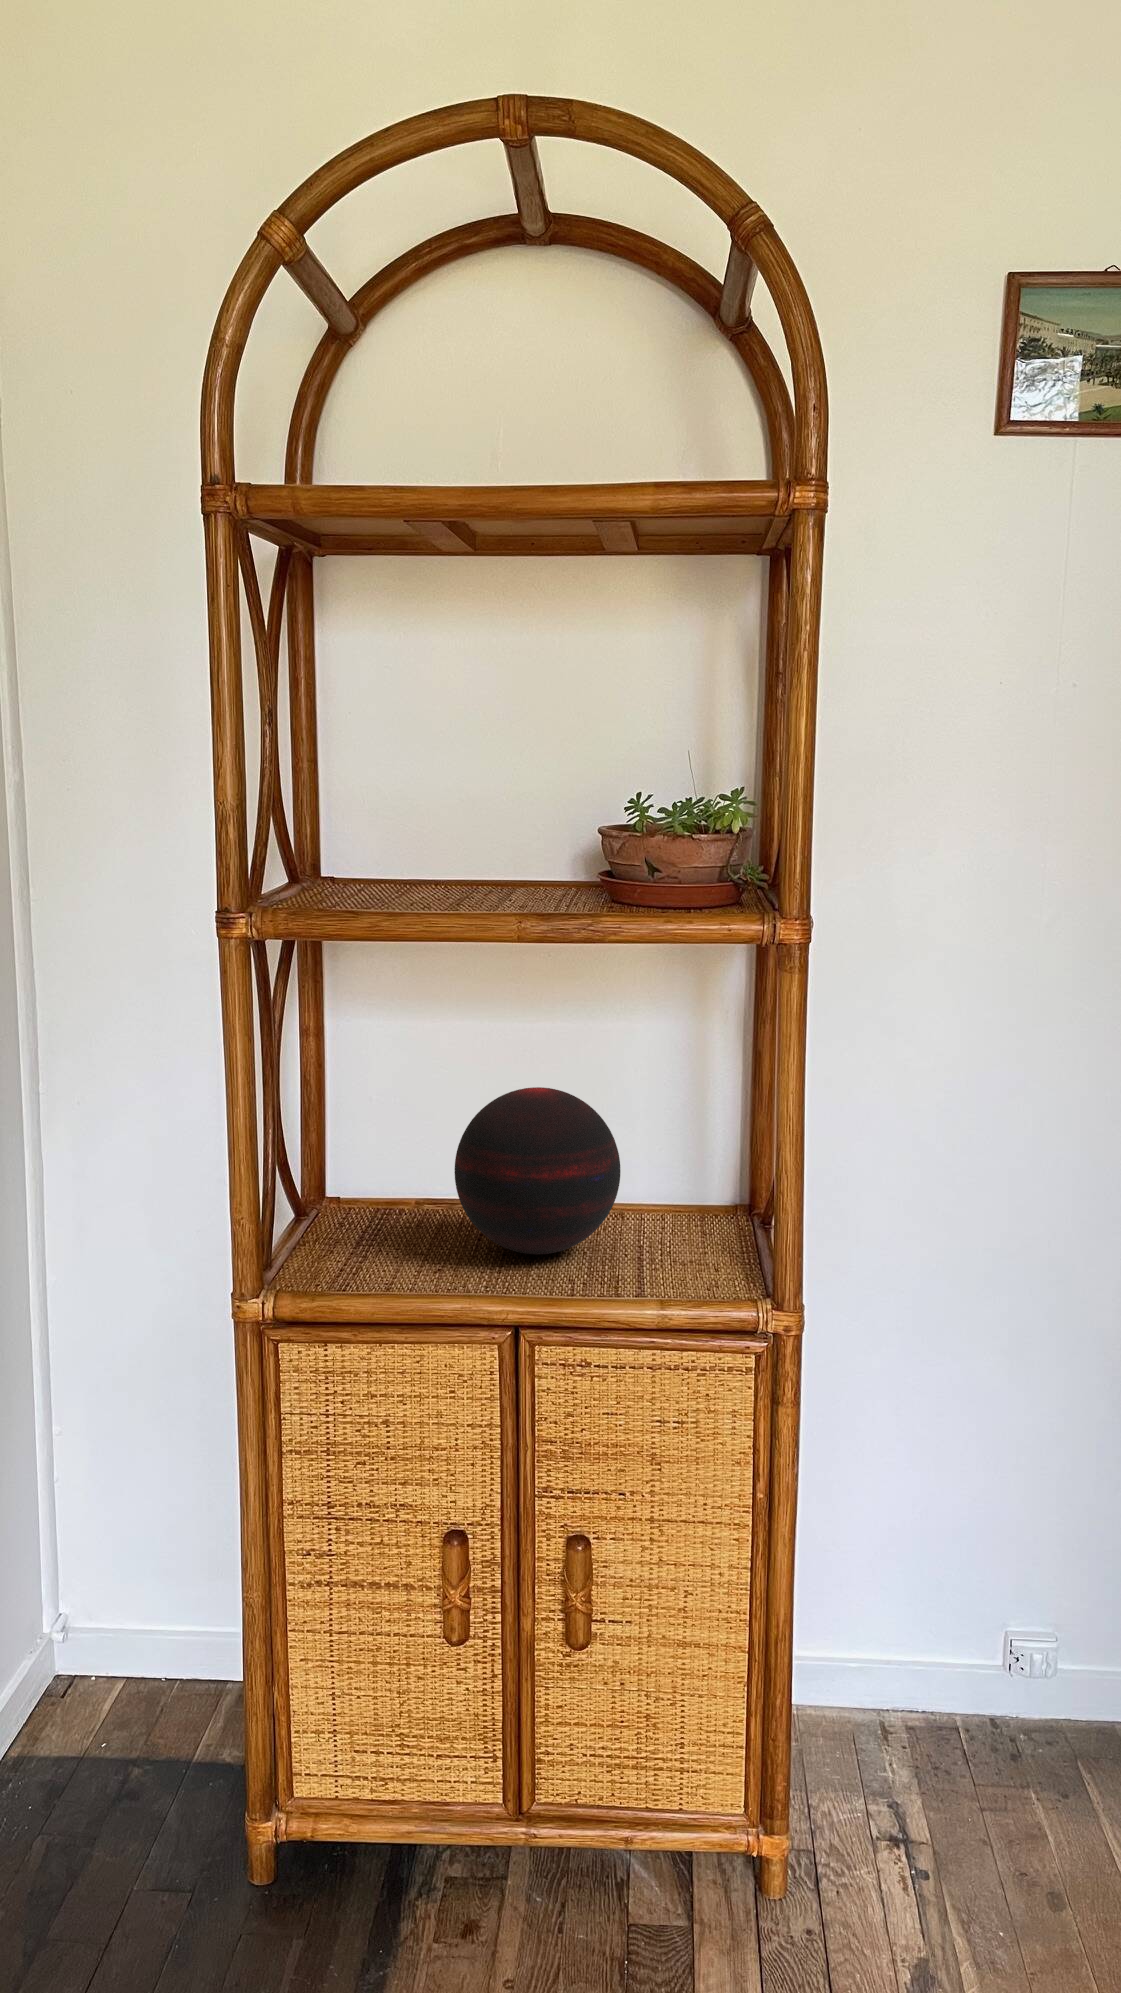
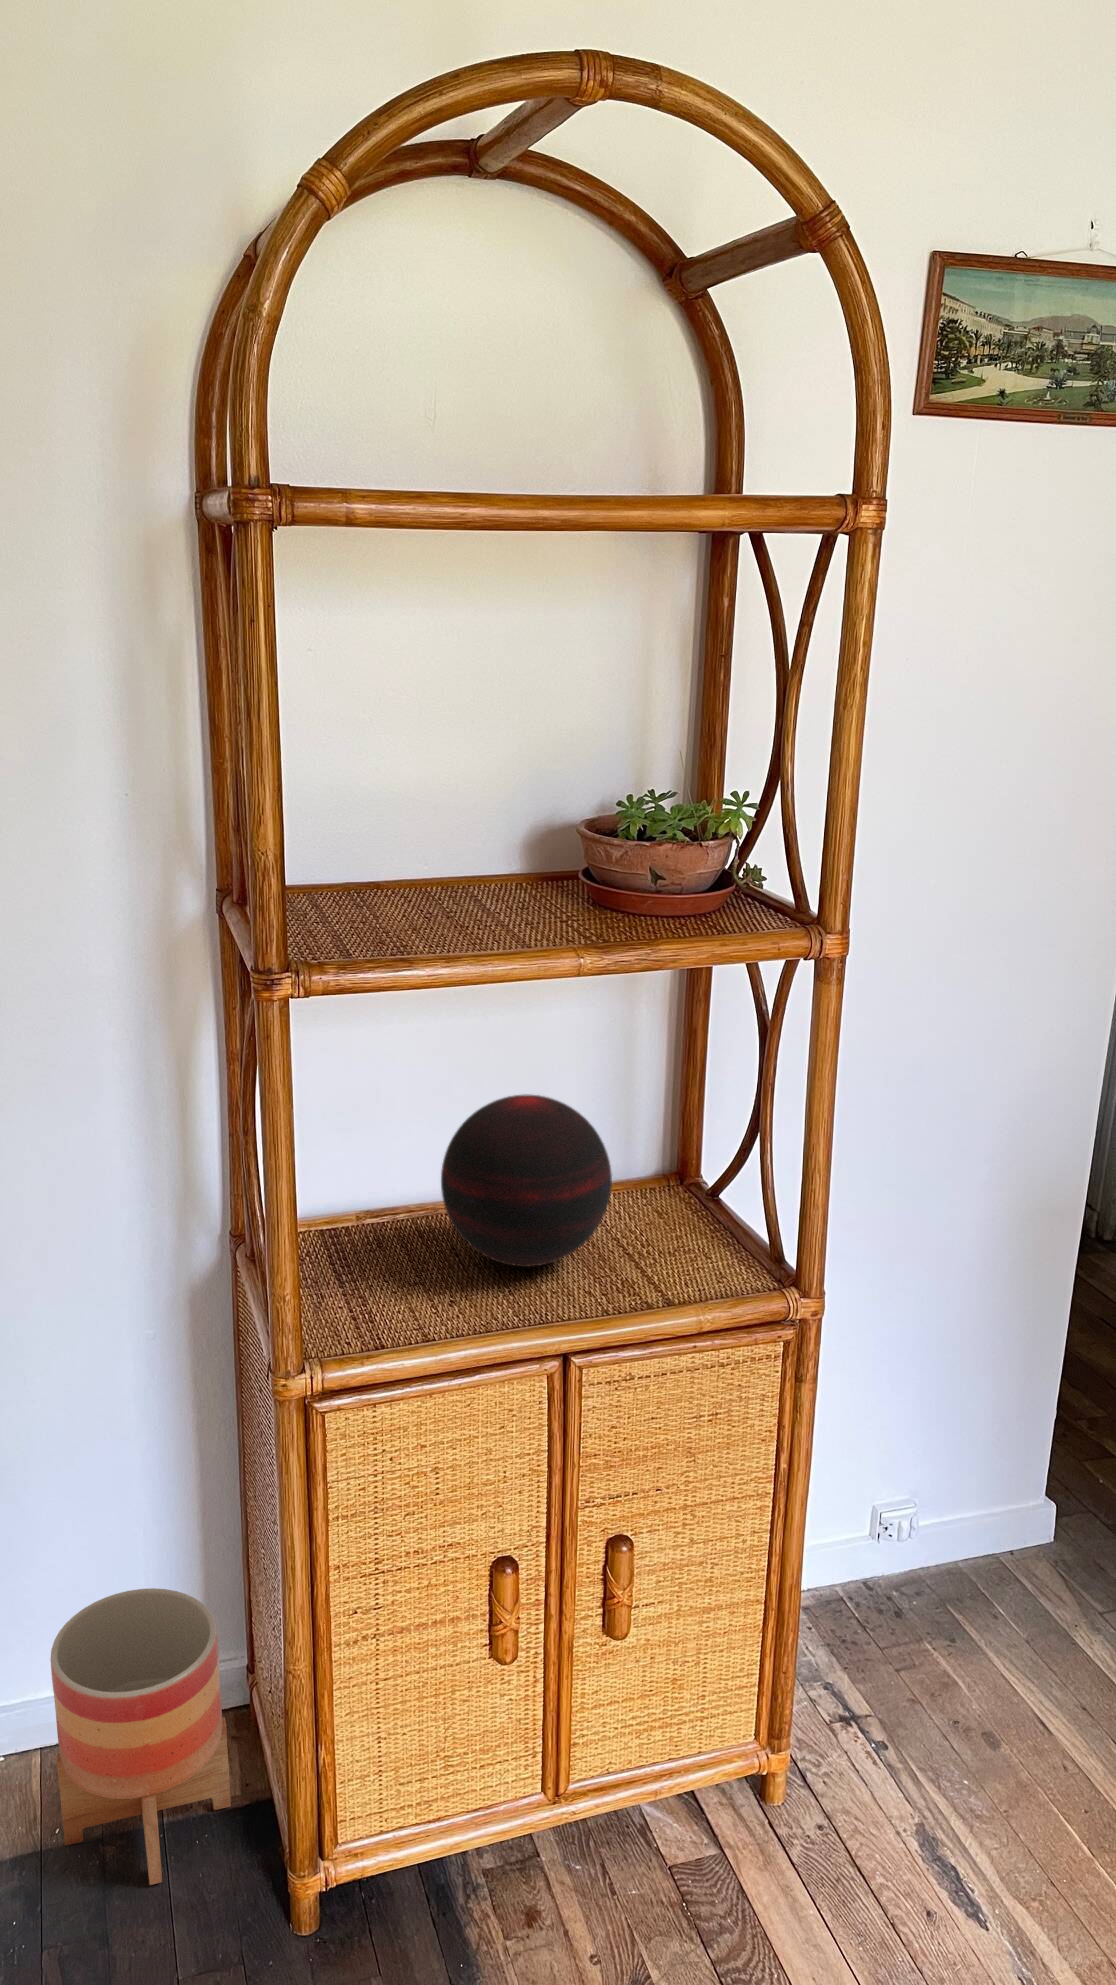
planter: none [96,1532,258,1807] -> present [50,1588,231,1885]

